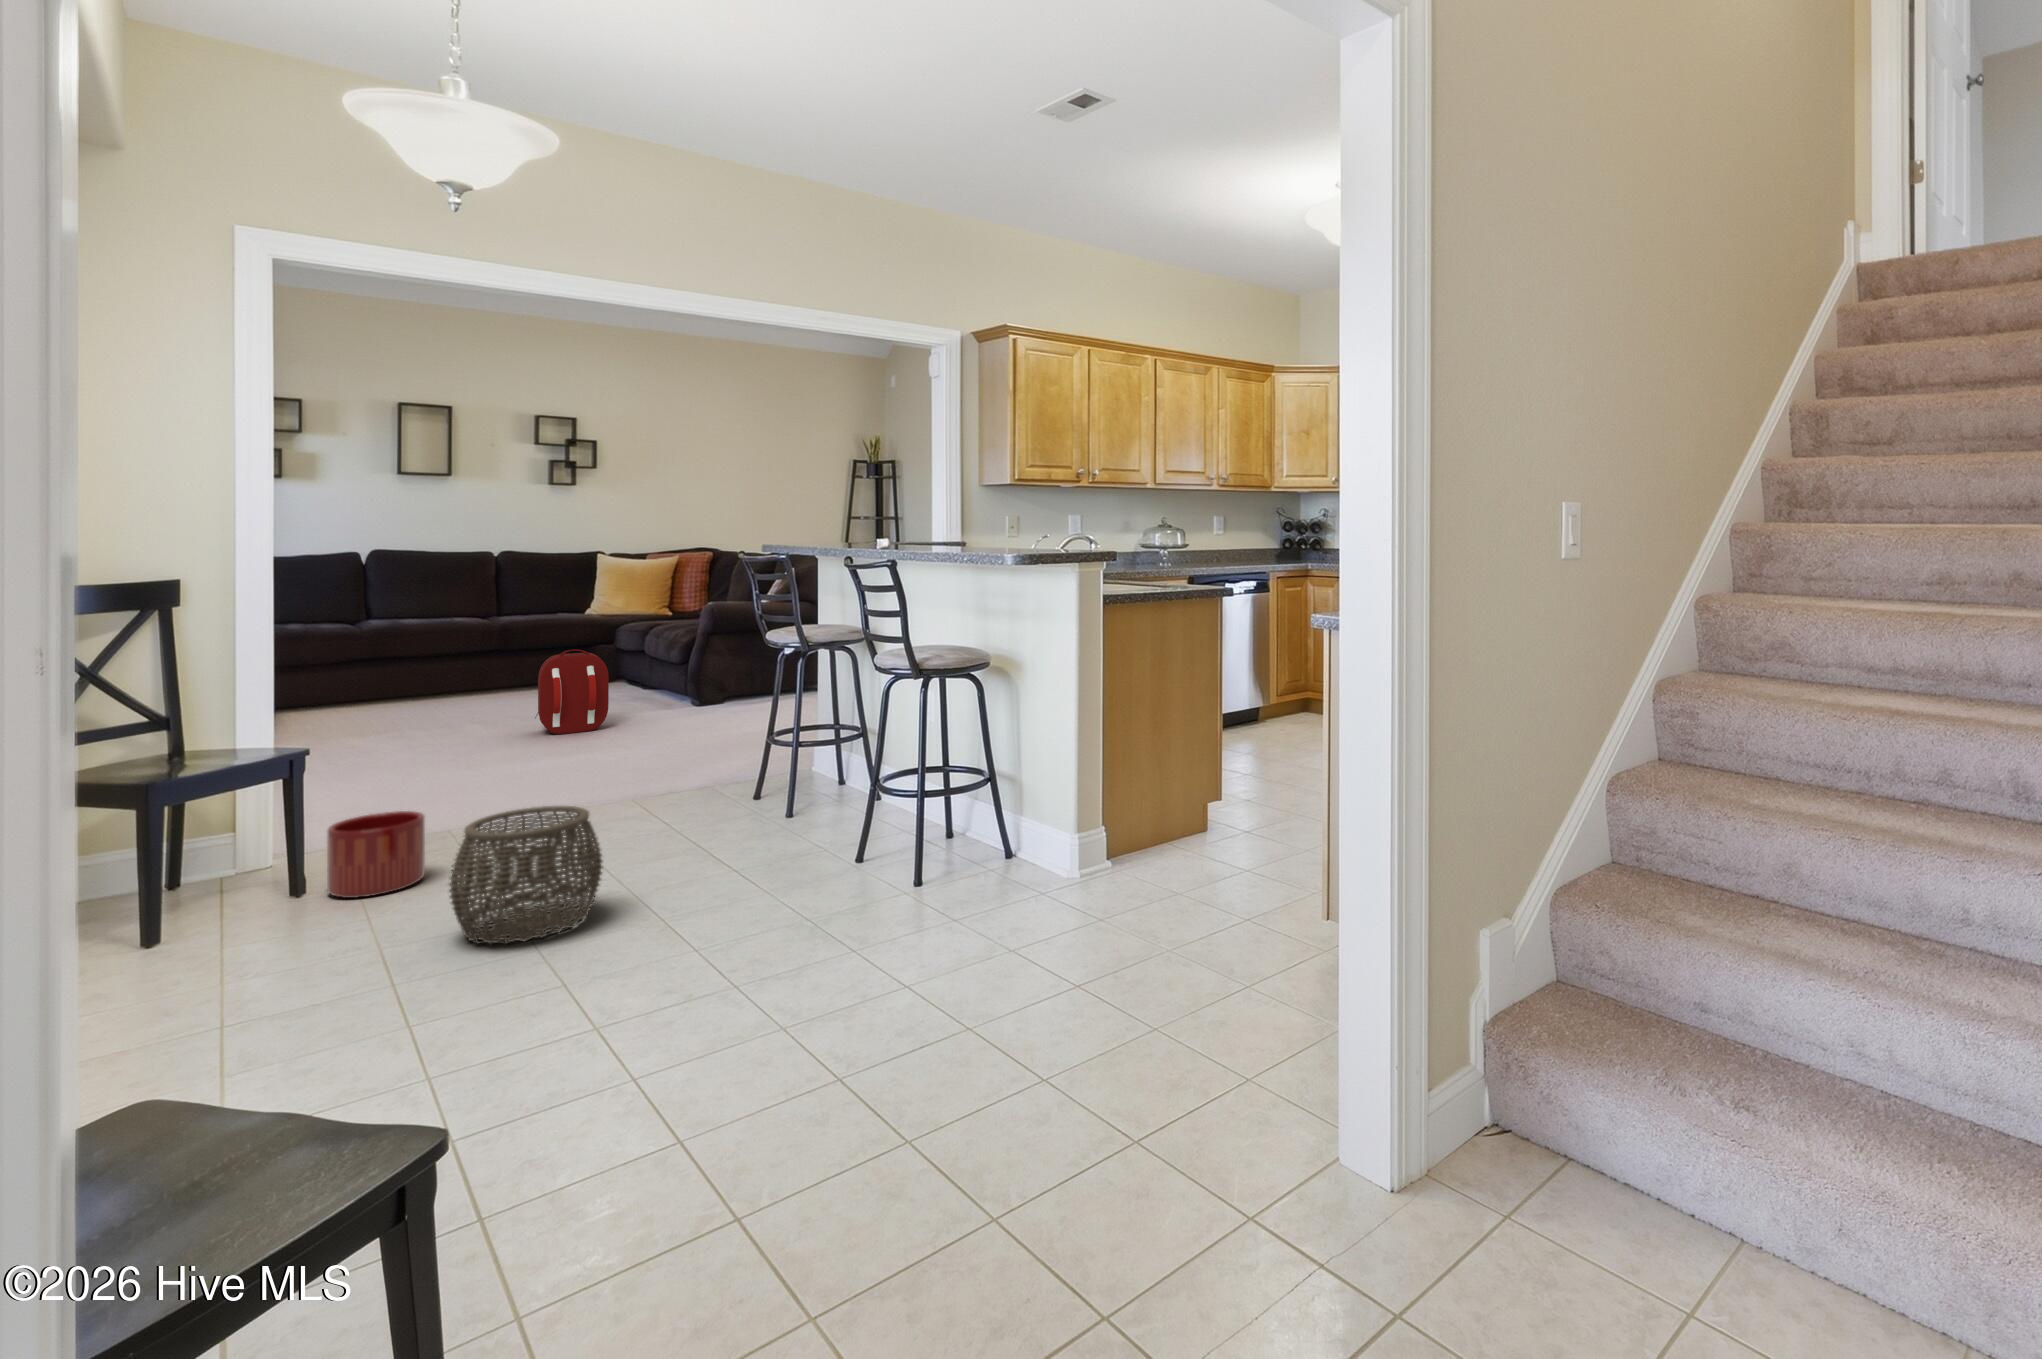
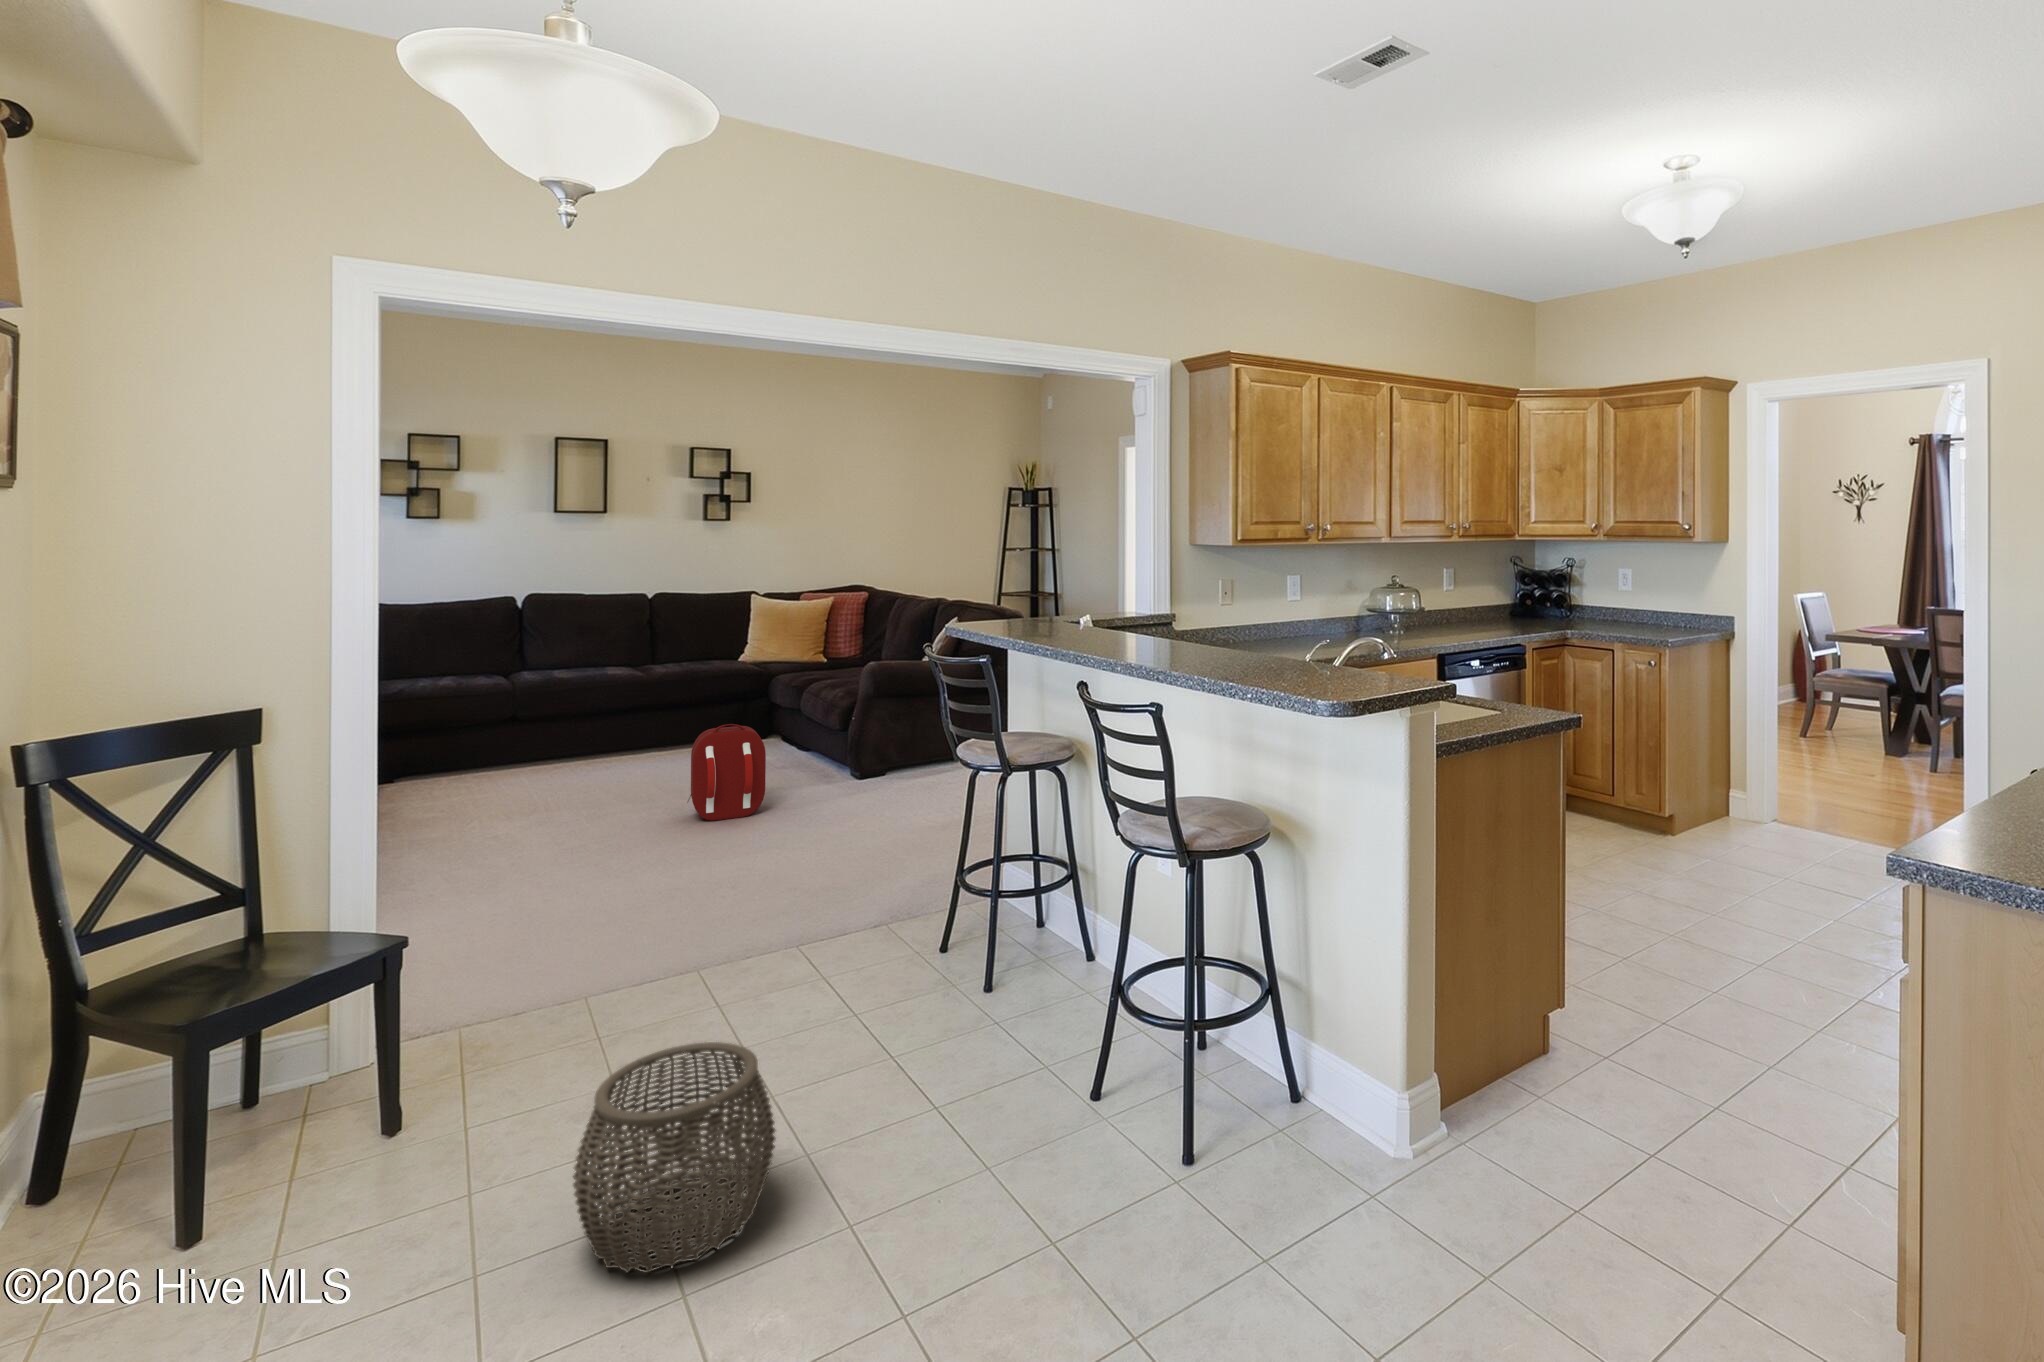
planter: present [327,811,425,898] -> none [433,1006,553,1137]

